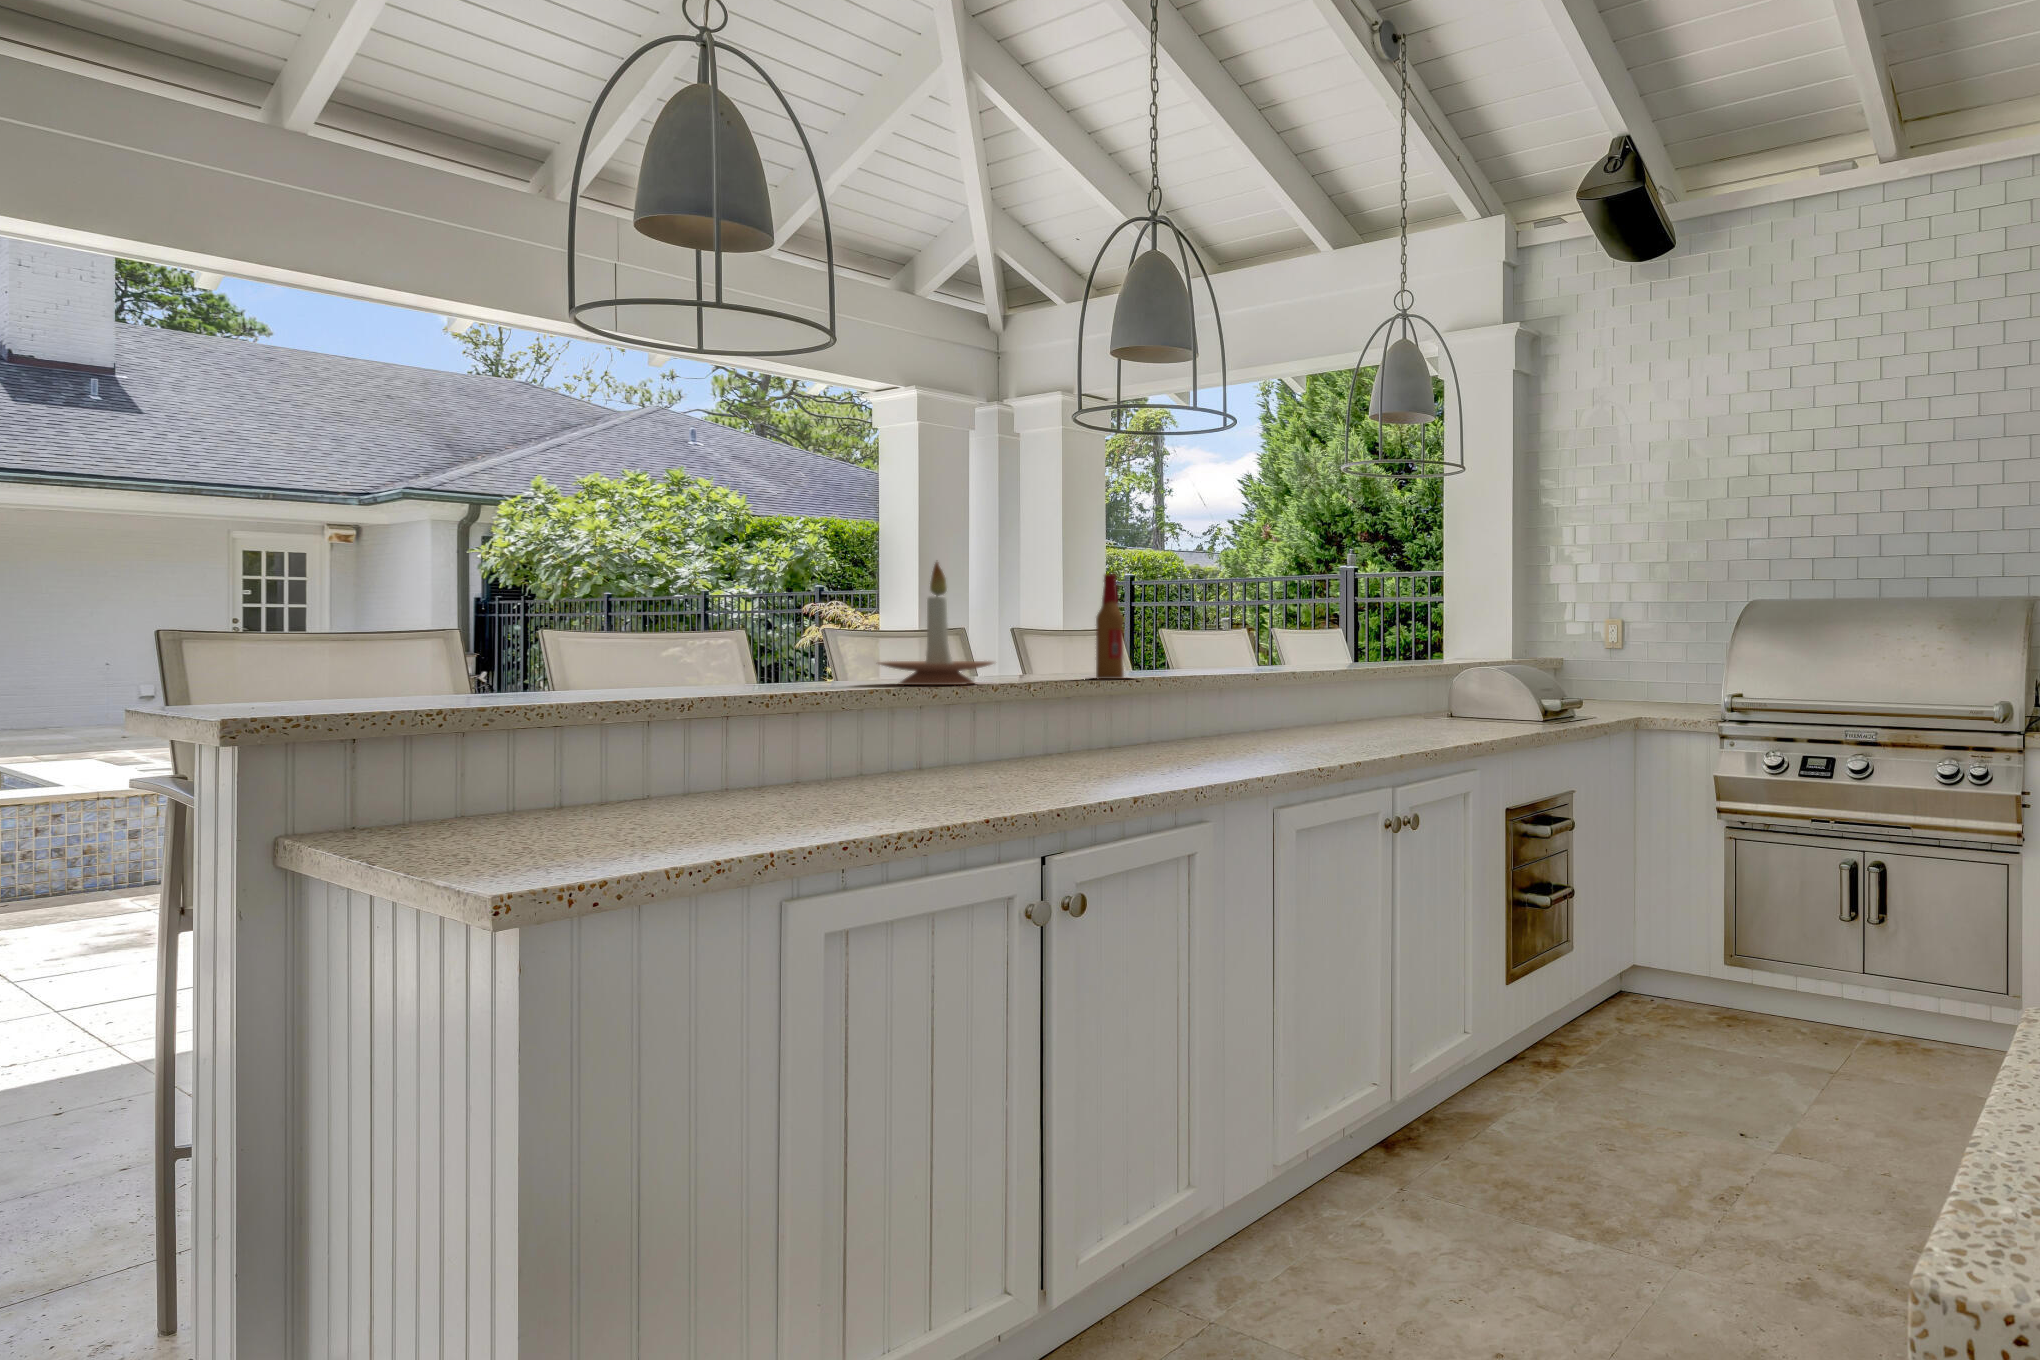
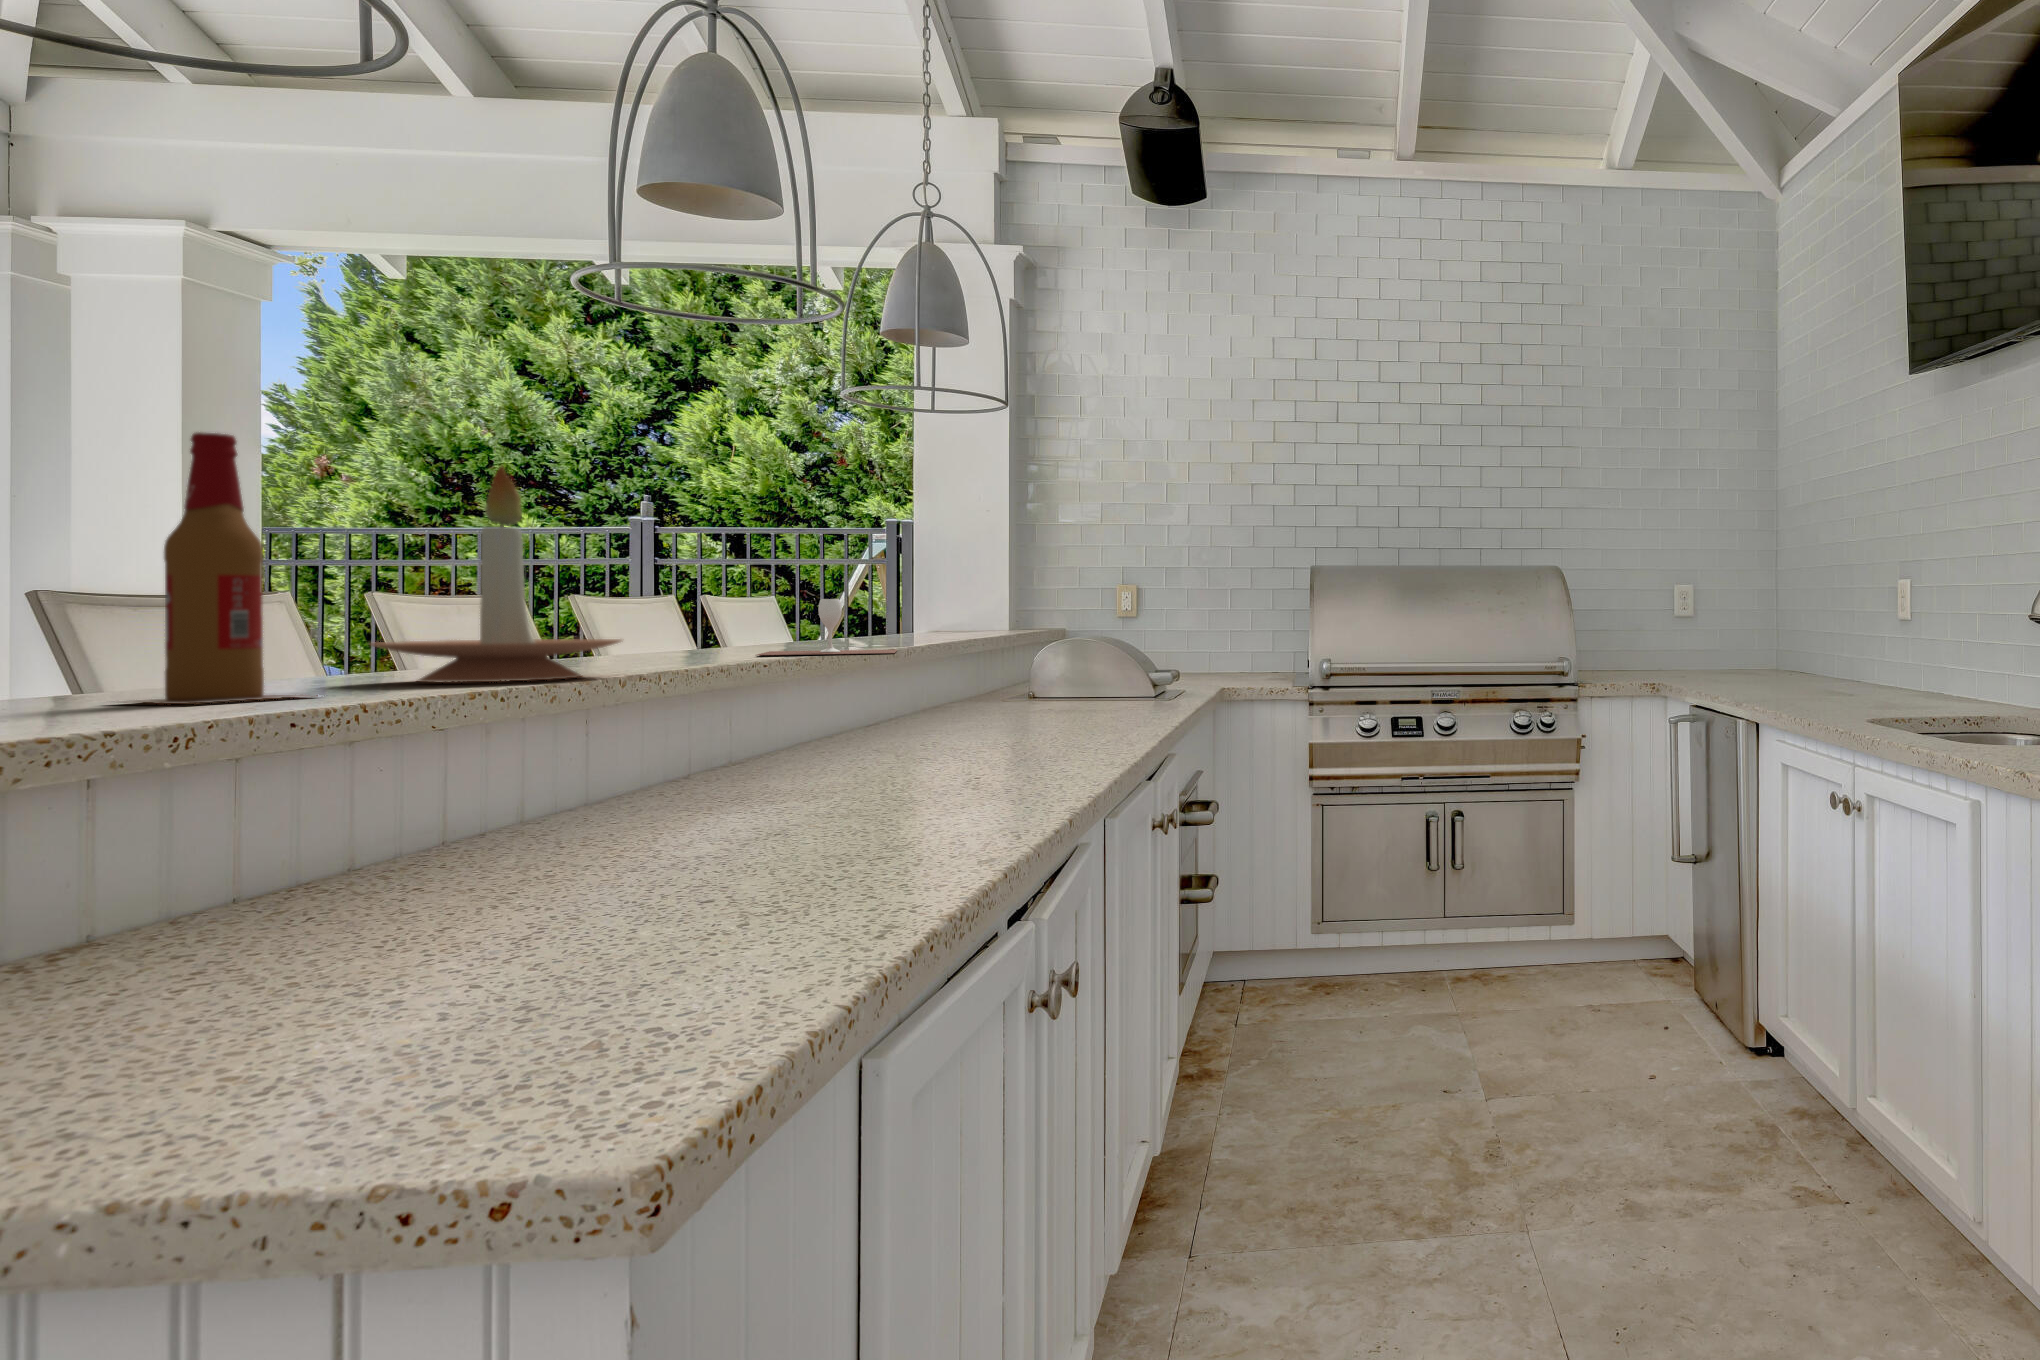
beer bottle: present [1096,574,1124,679] -> present [131,432,295,704]
wine glass: none [1173,635,1287,676] -> present [757,599,897,655]

